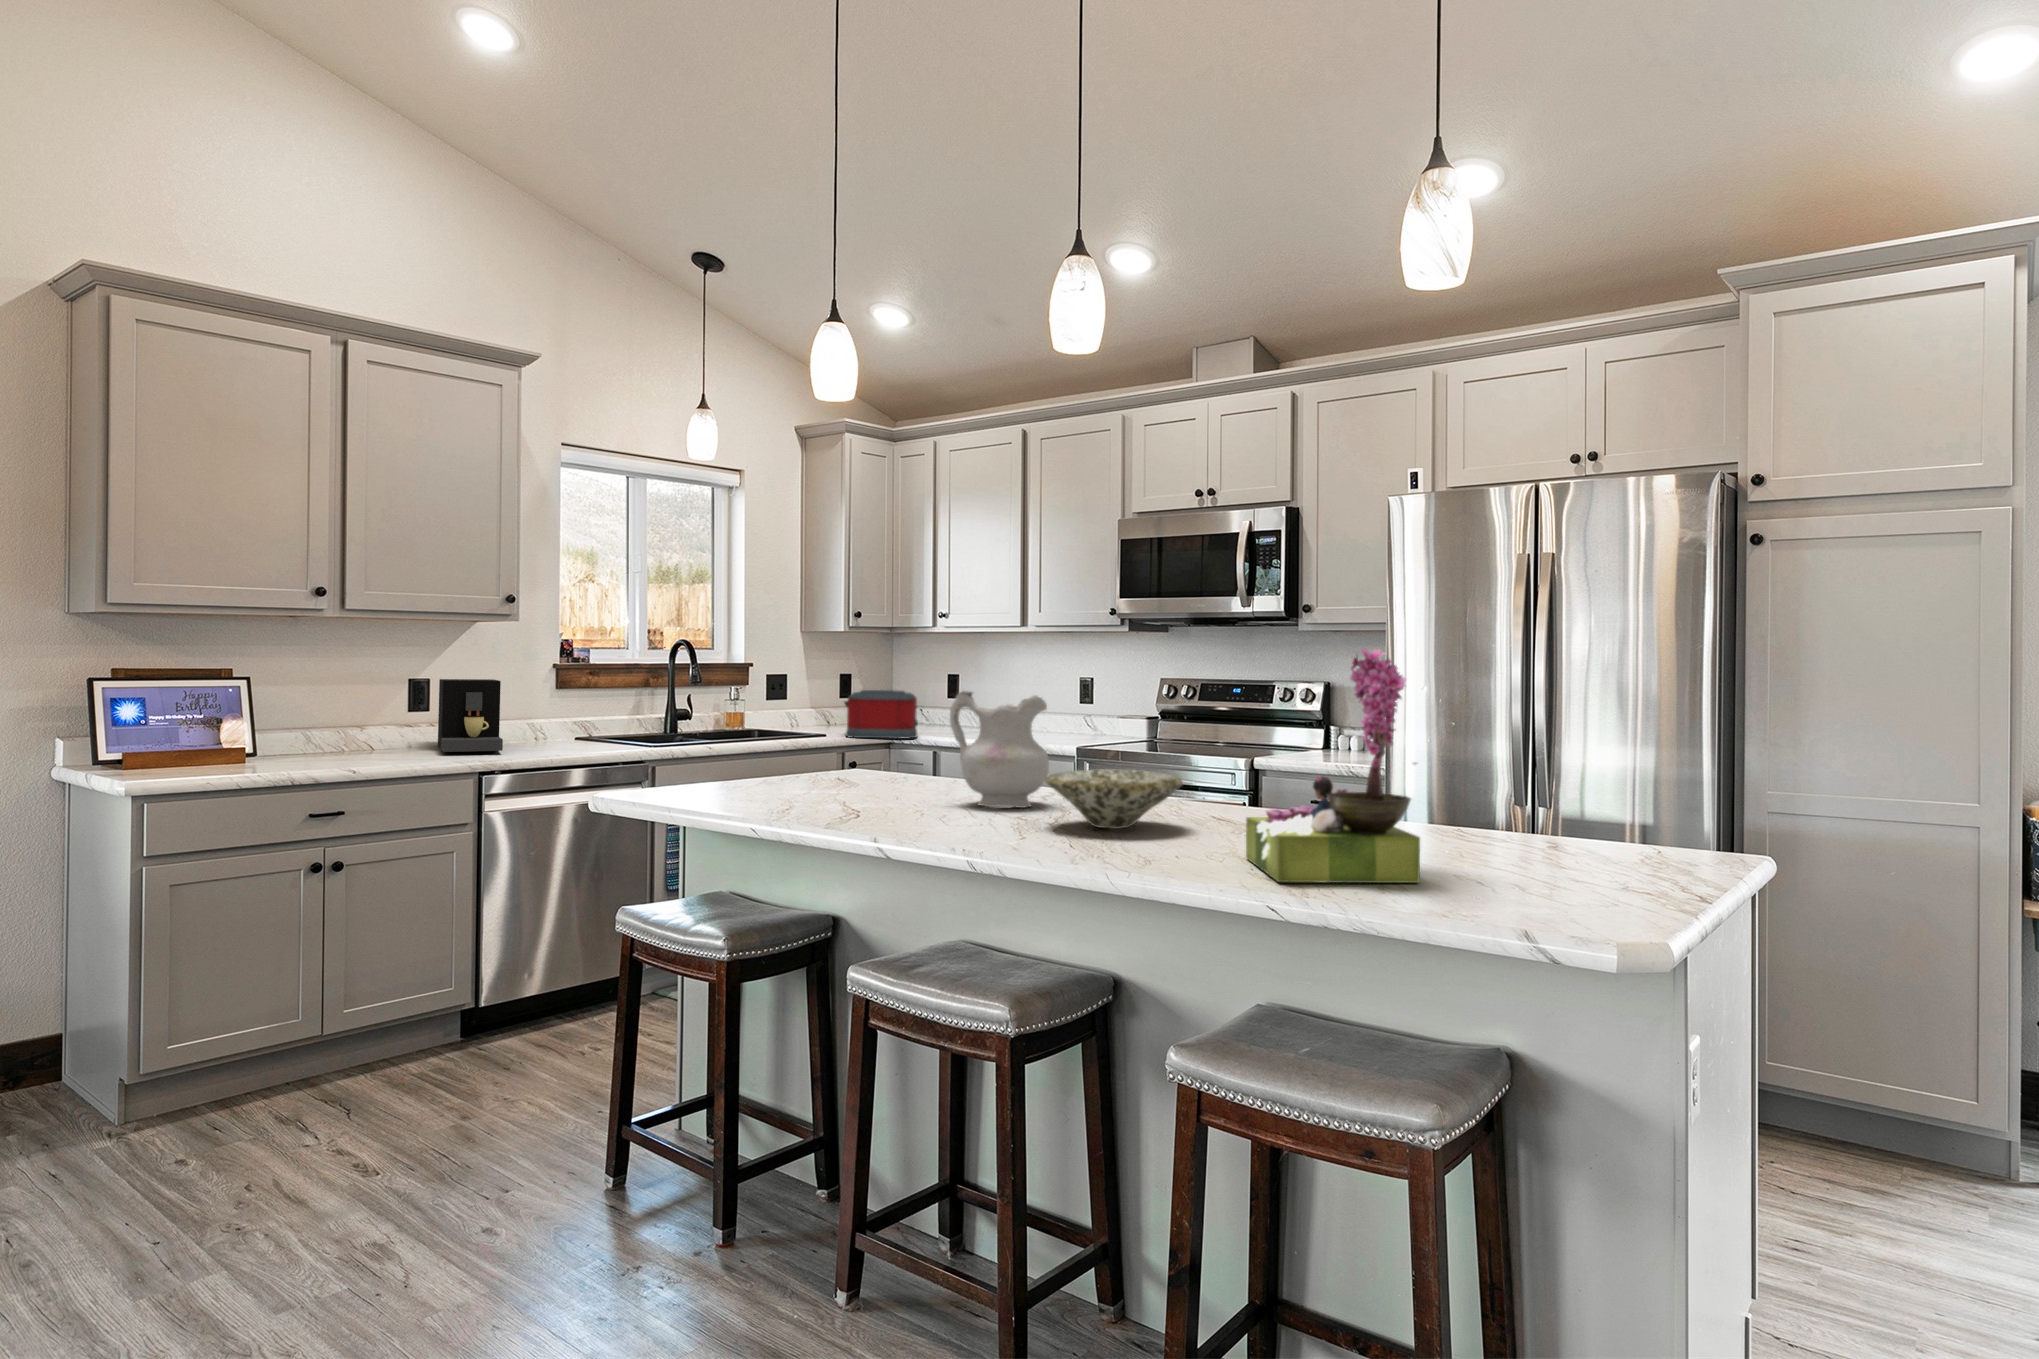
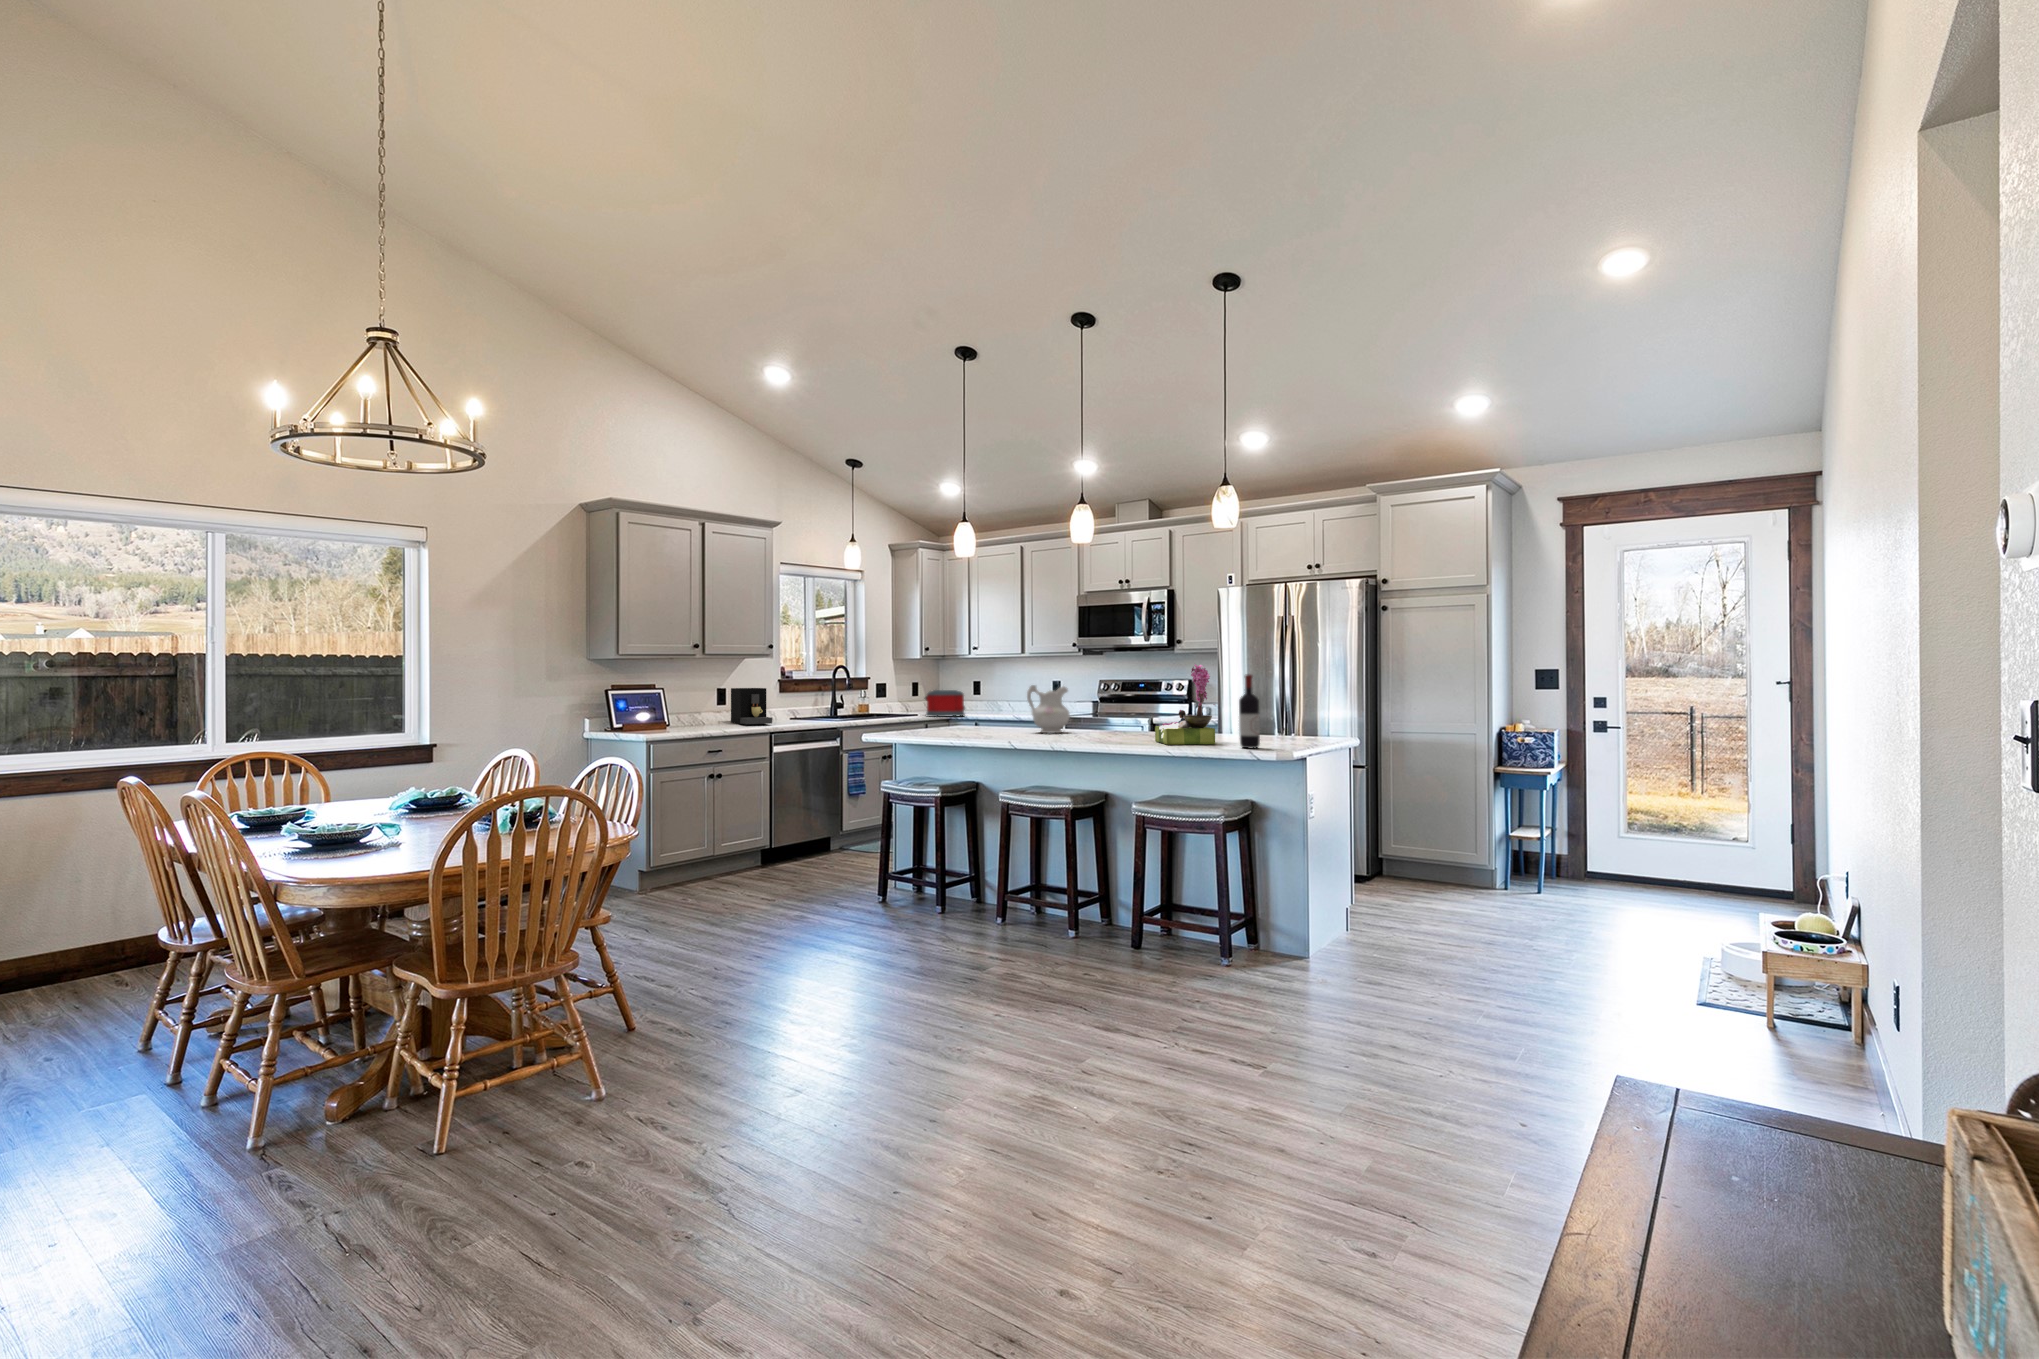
wine bottle: none [1507,681,1574,919] -> present [1239,675,1260,748]
bowl: present [1045,769,1183,829] -> none [1074,715,1129,737]

